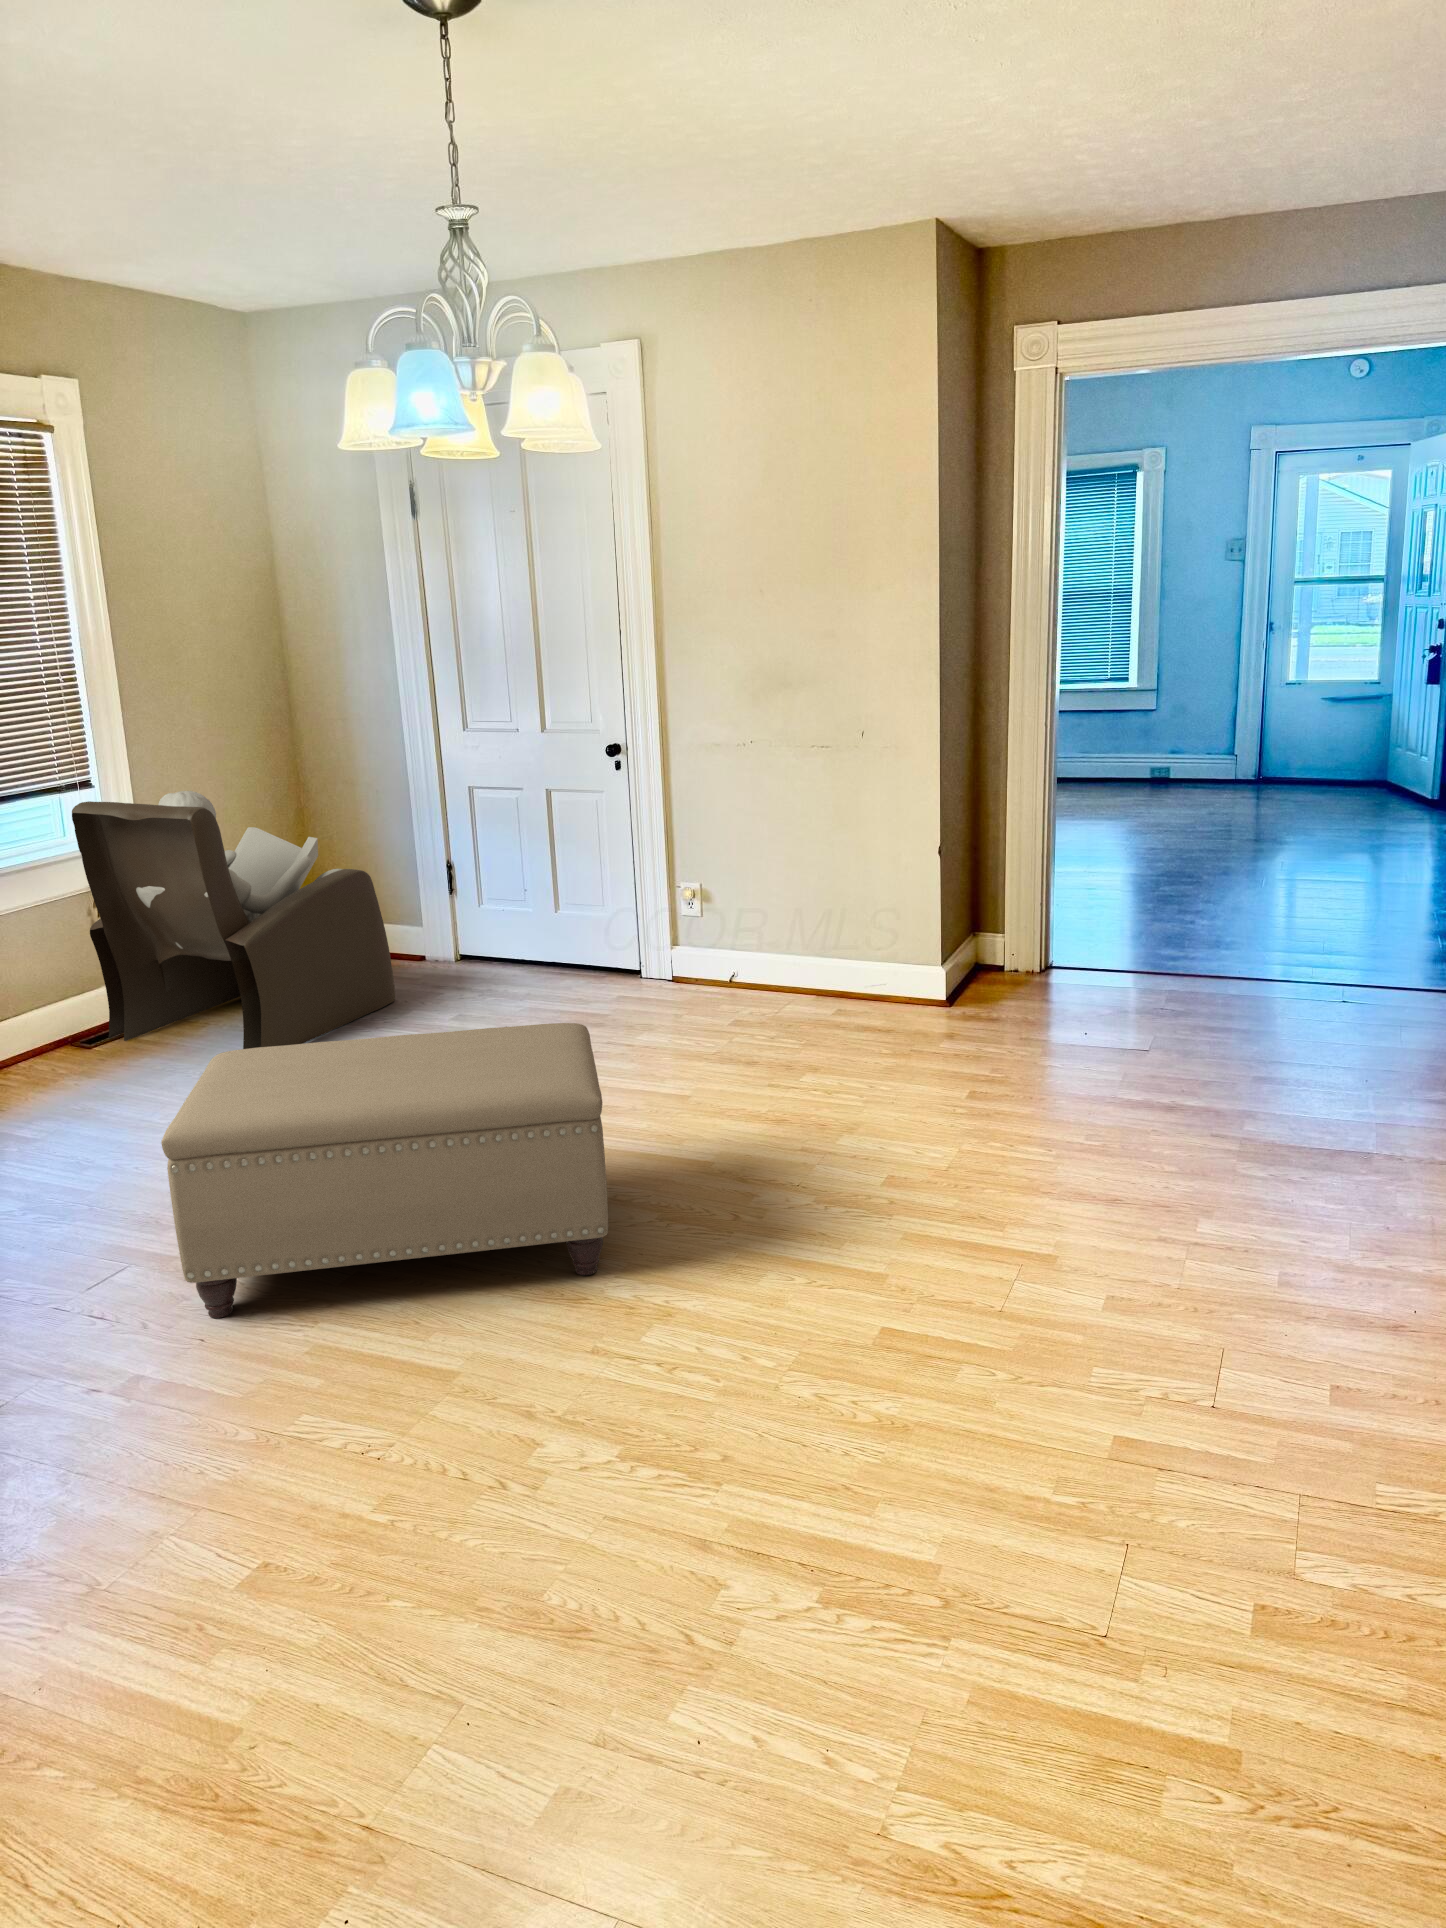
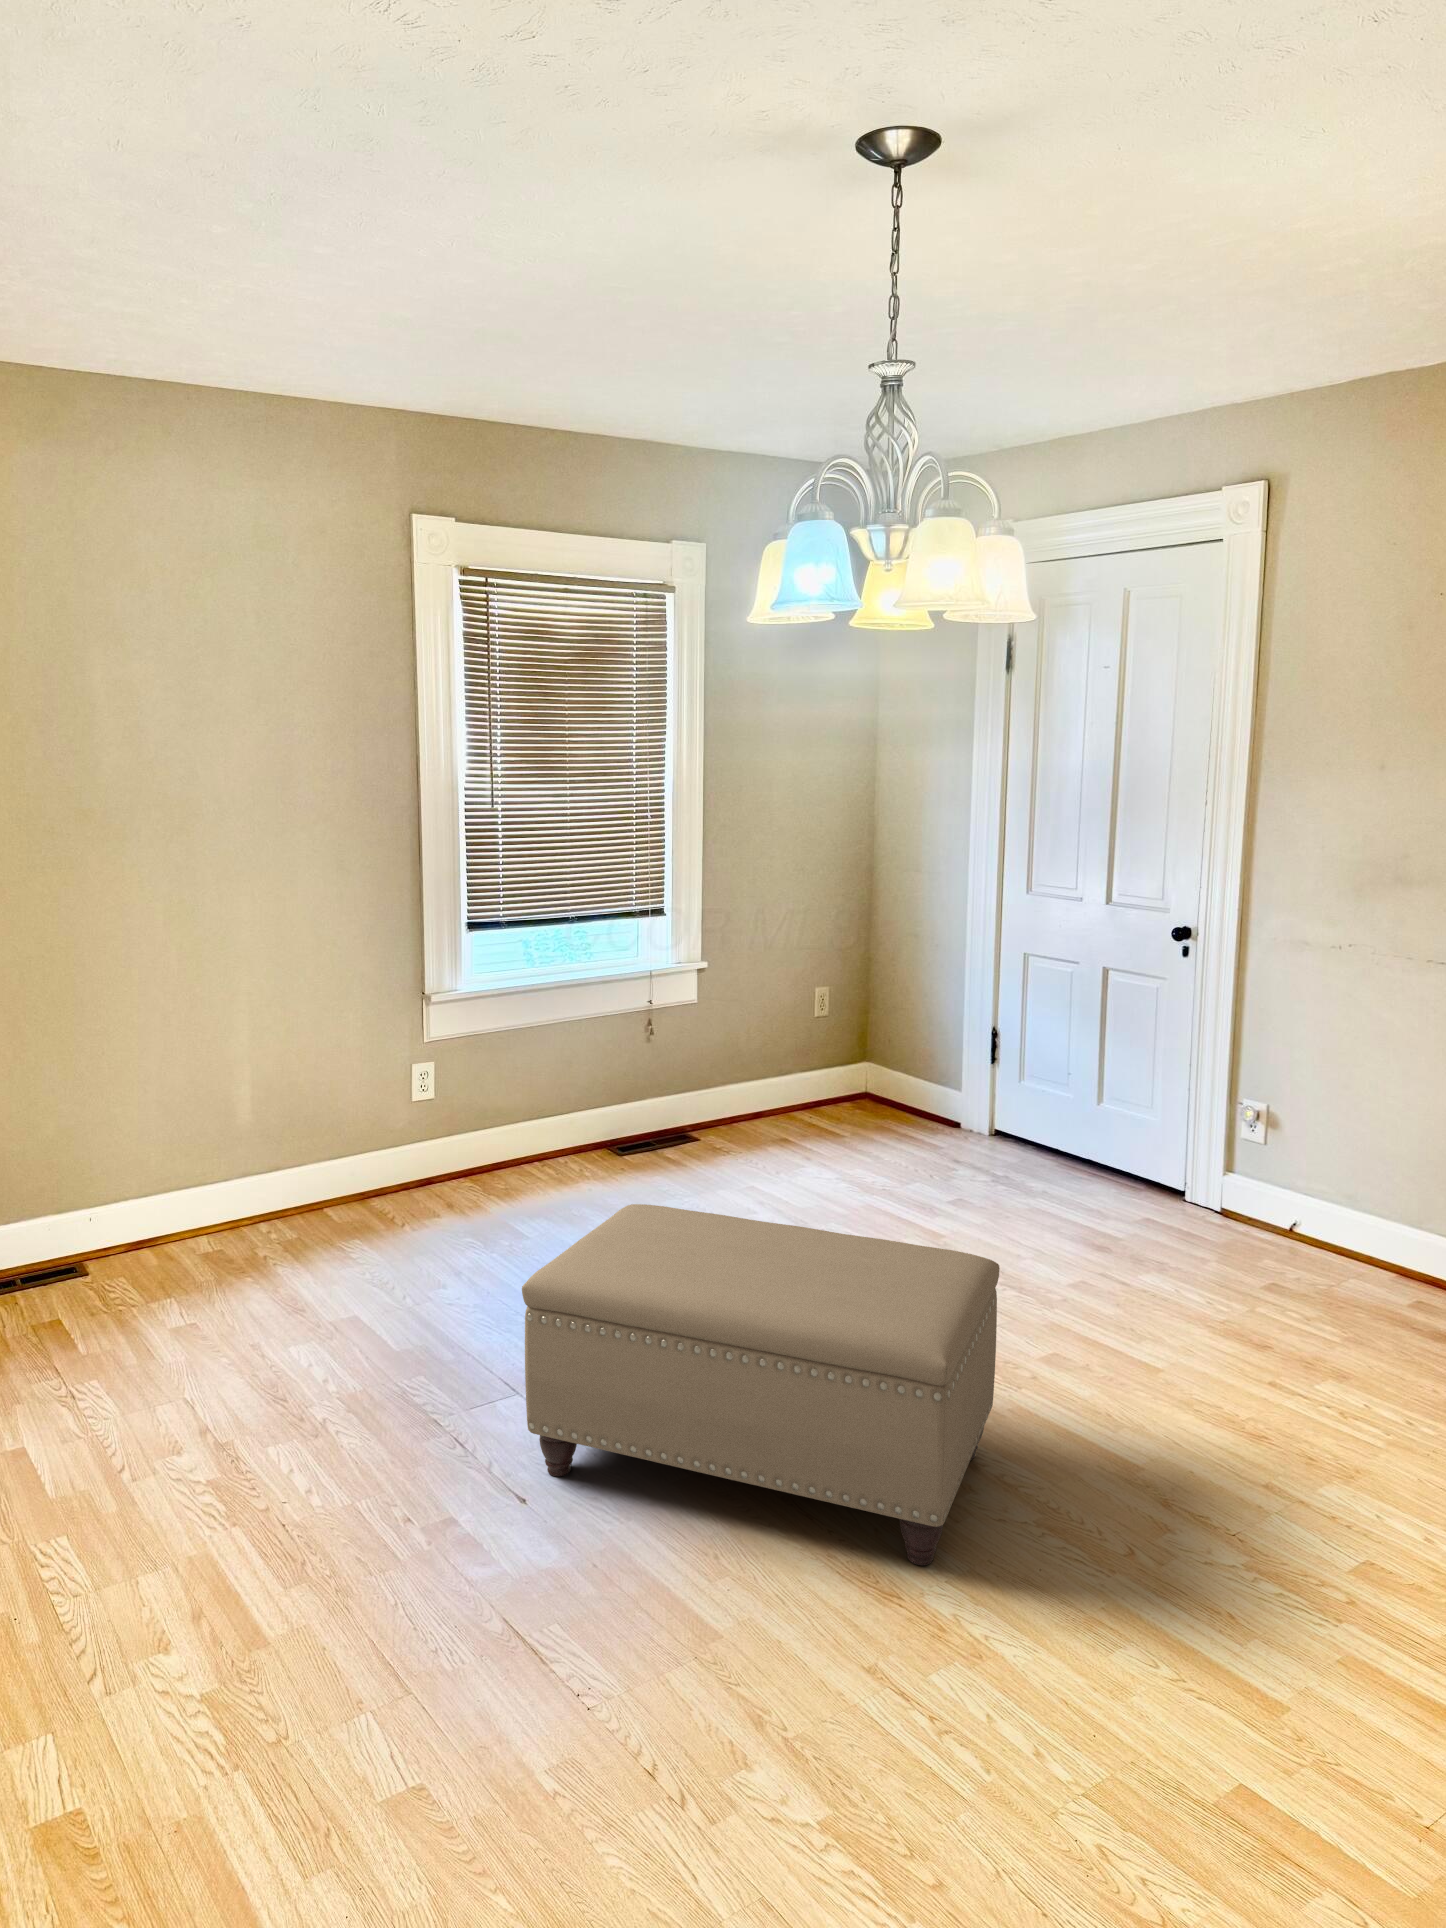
armchair: present [72,791,395,1049] -> none [632,928,907,1206]

